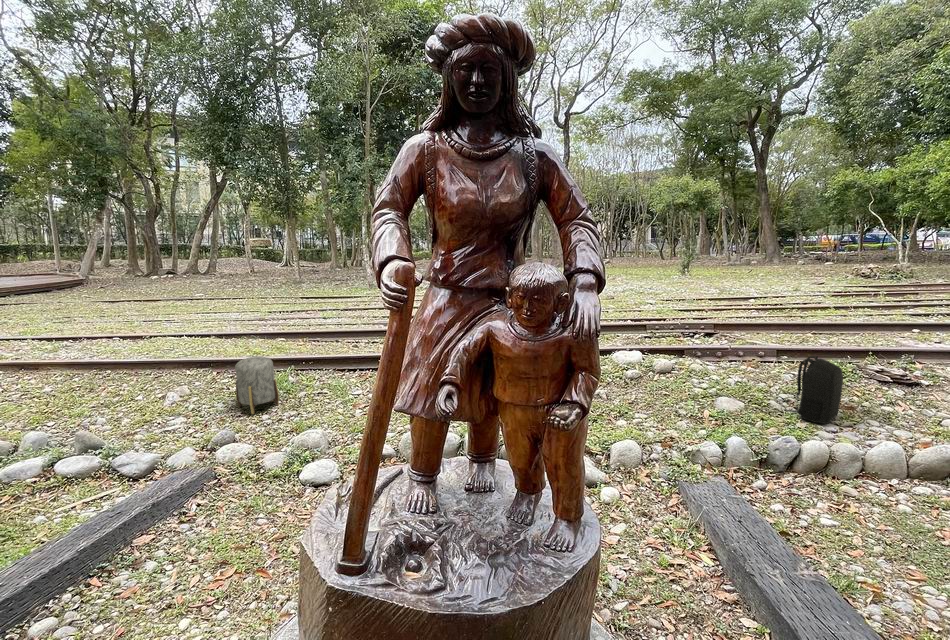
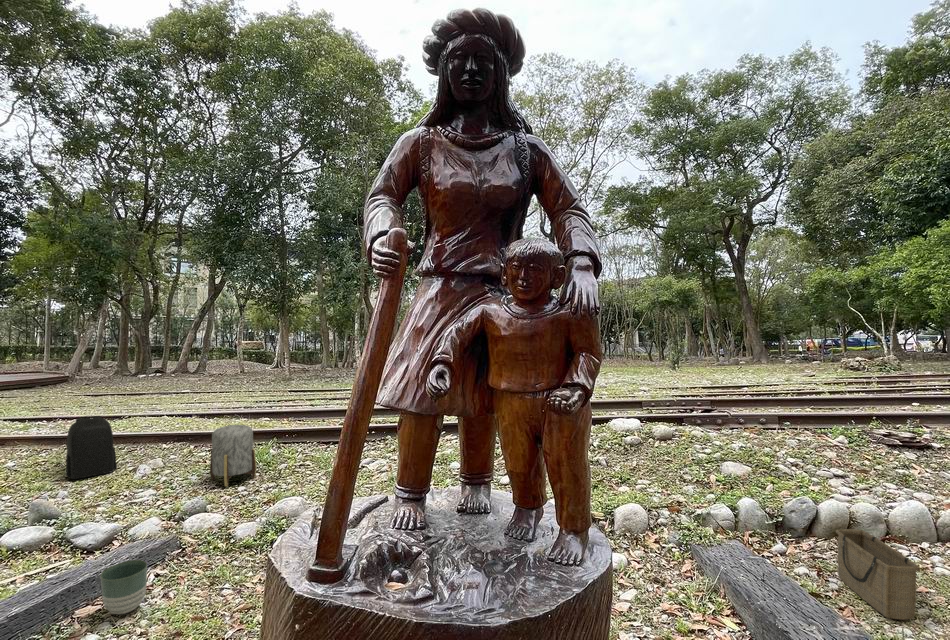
backpack: present [788,356,843,424] -> present [66,416,117,479]
basket: none [810,475,885,558] -> present [836,529,920,619]
planter: none [151,498,192,544] -> present [101,560,147,614]

